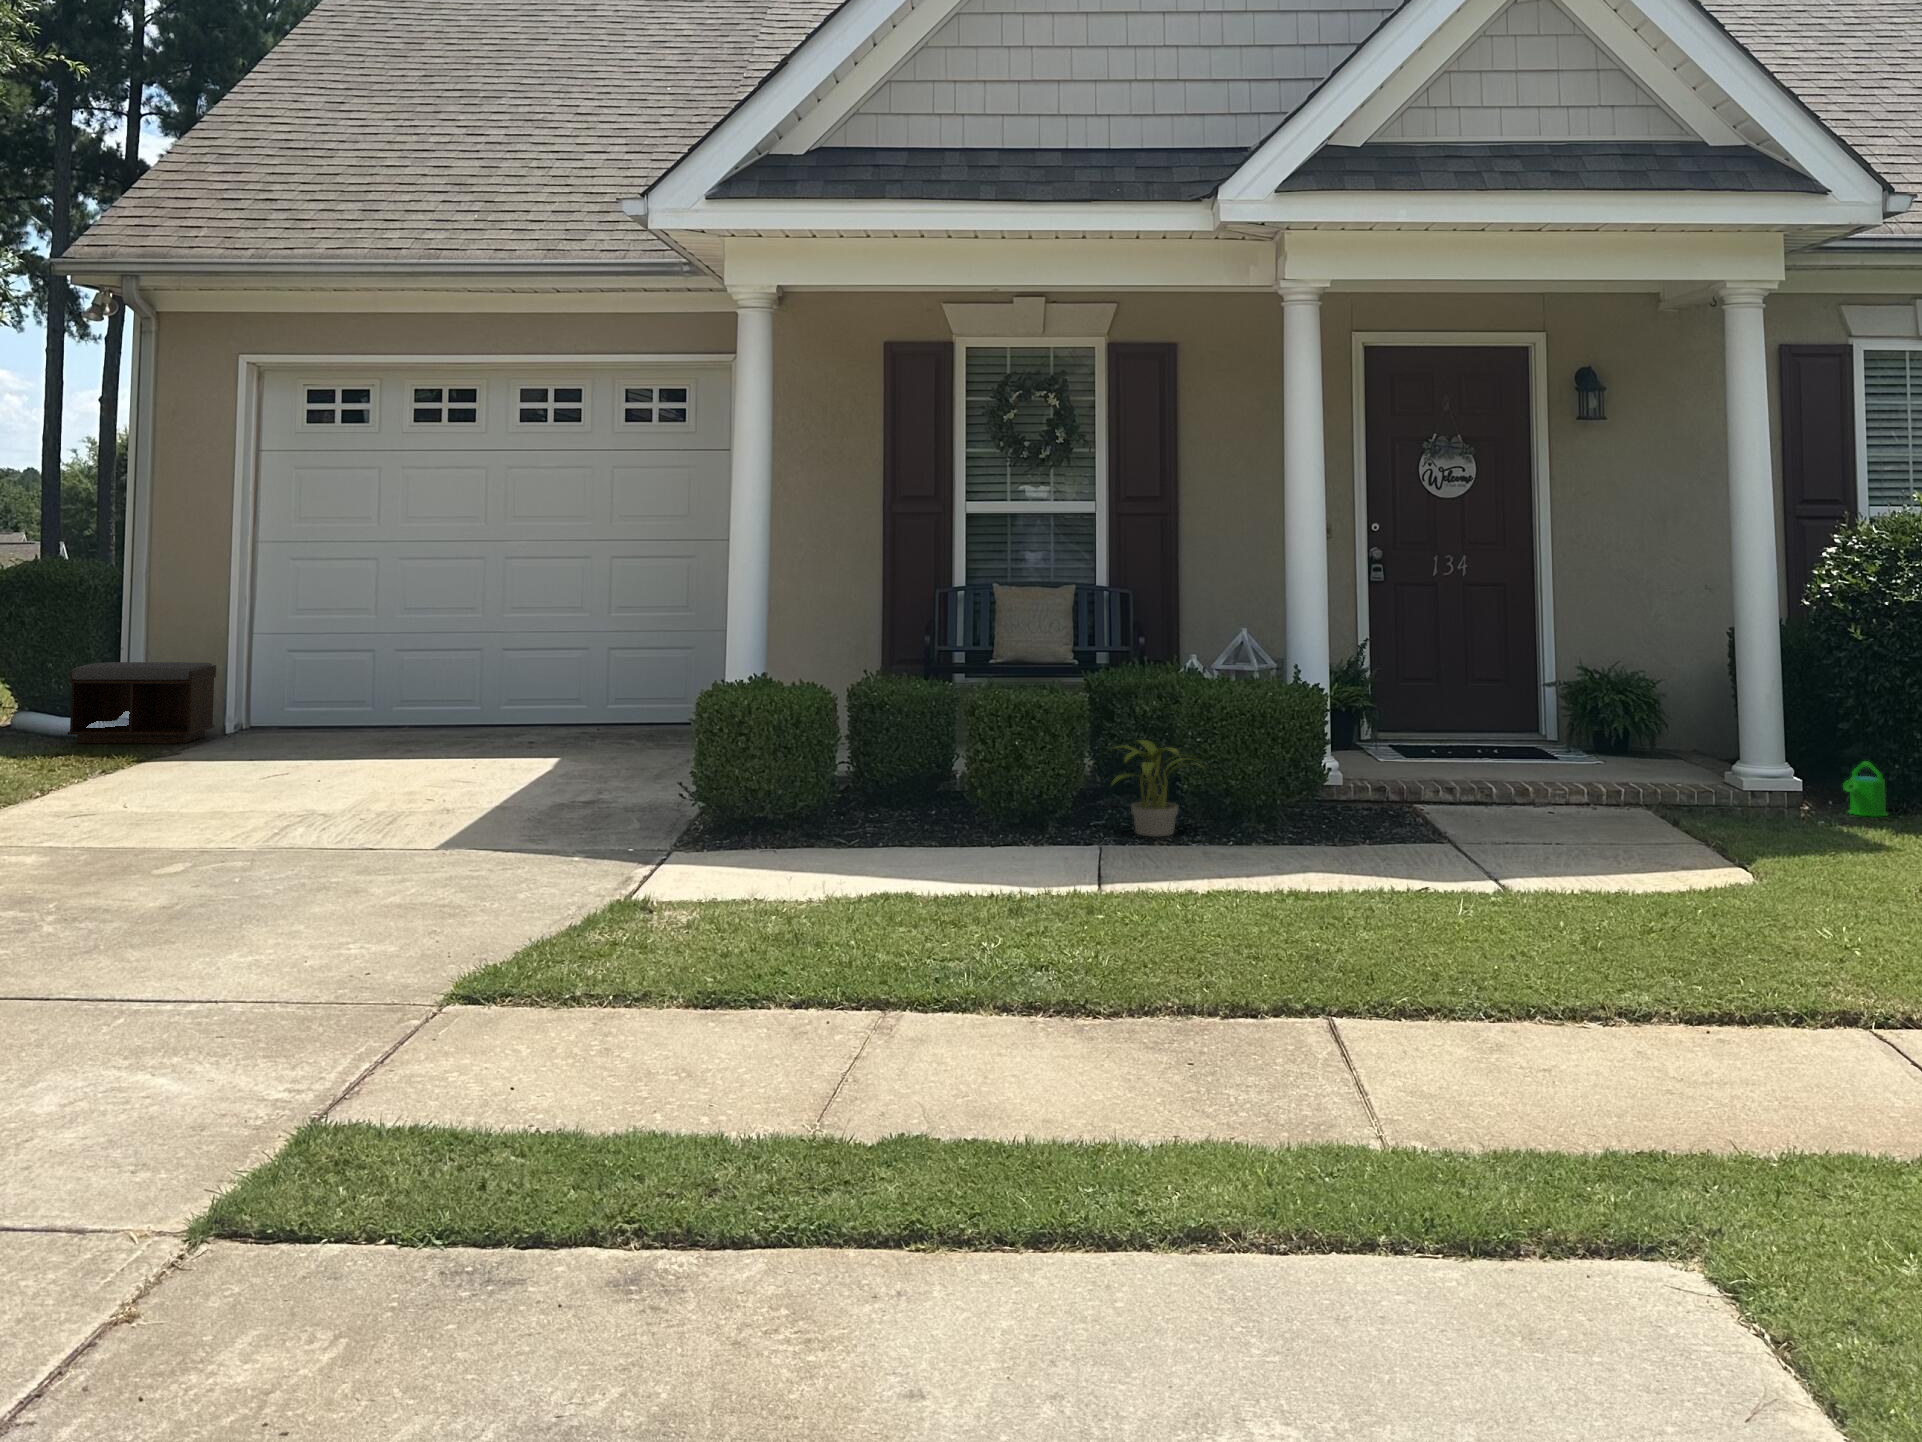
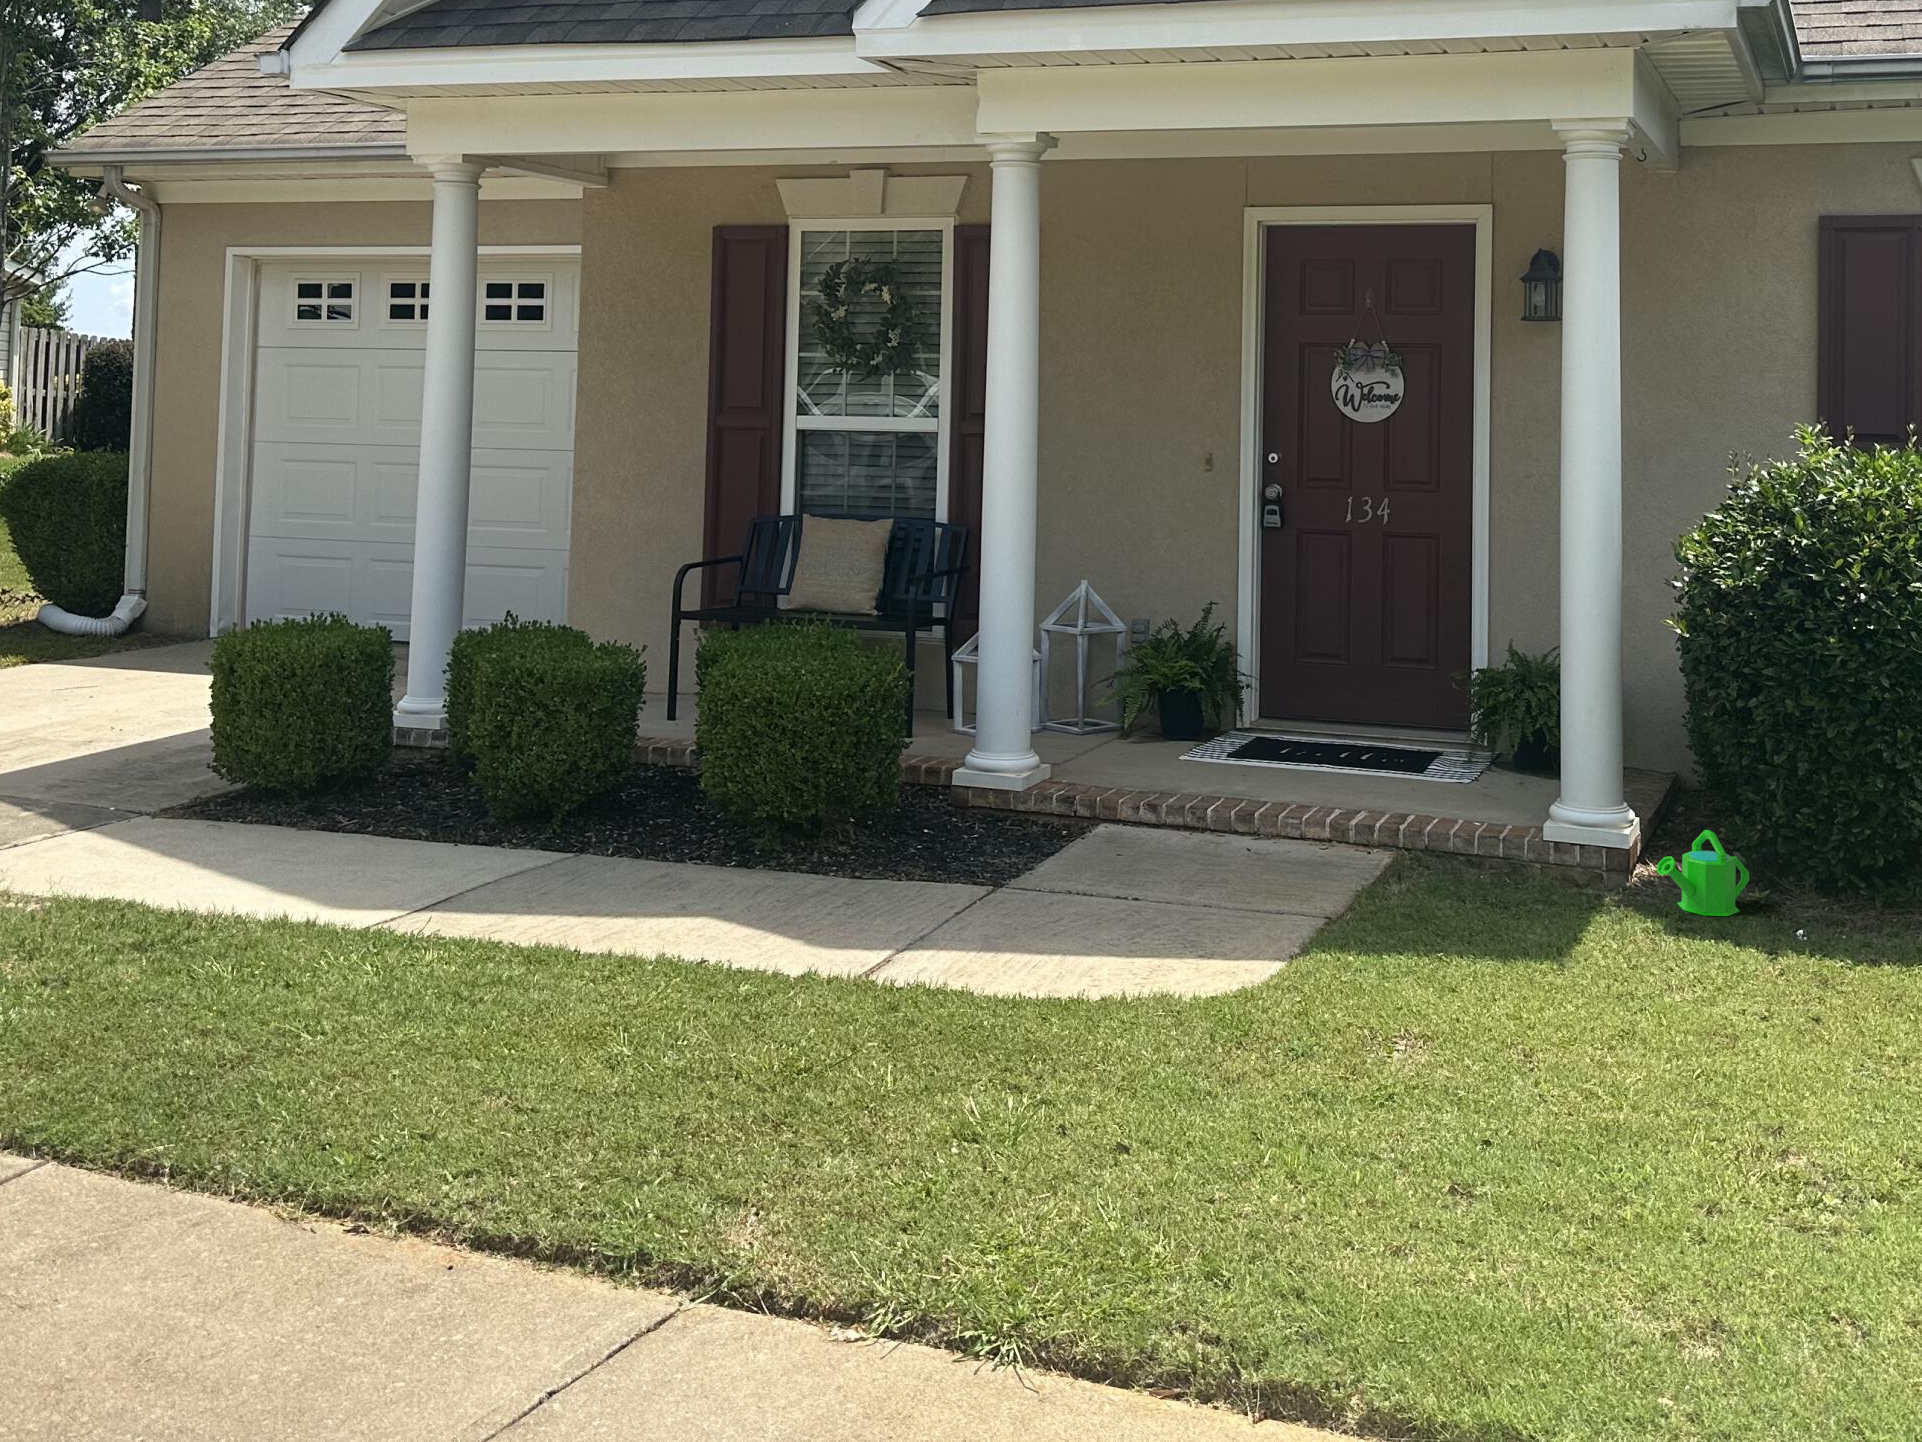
bench: present [68,662,216,743] -> none [66,549,205,633]
potted plant: present [1112,740,1202,837] -> none [627,719,768,846]

